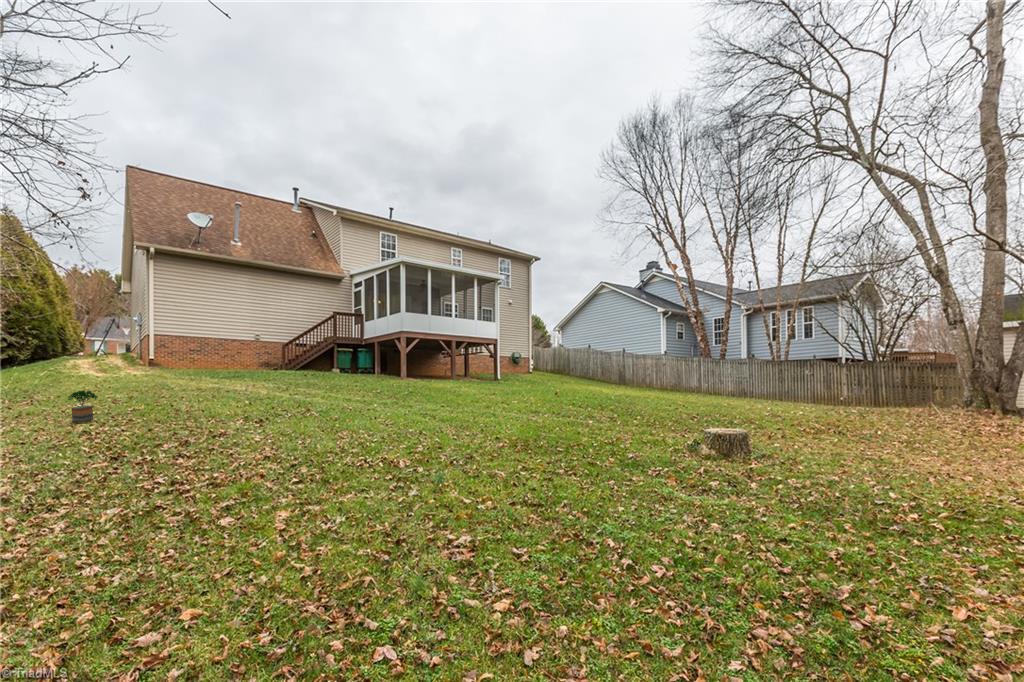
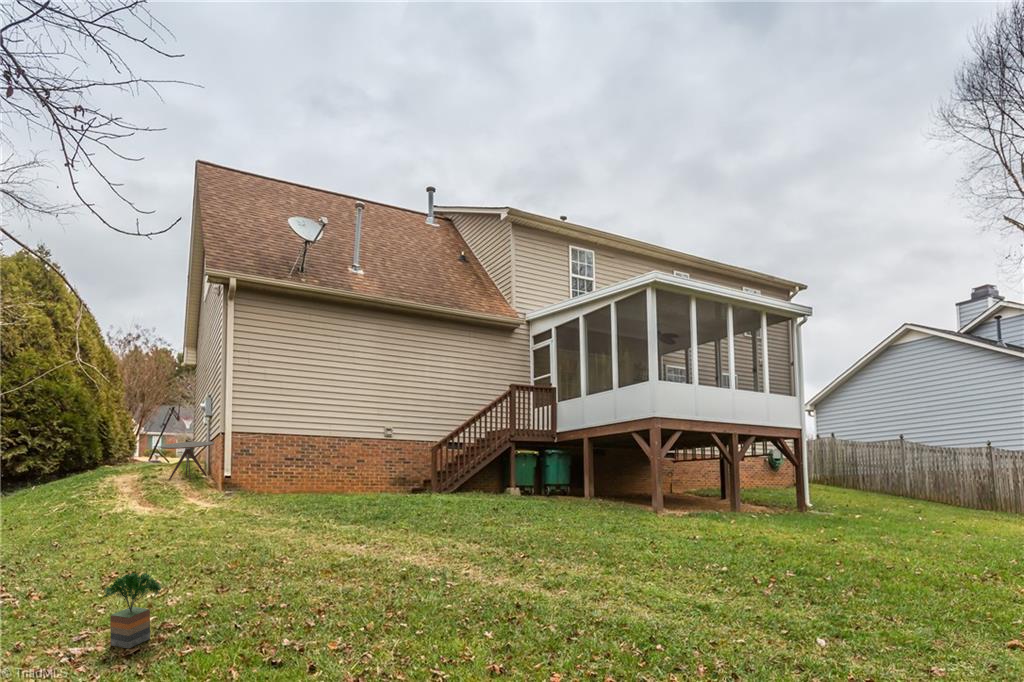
round table: none [105,340,143,362] -> present [160,441,215,480]

